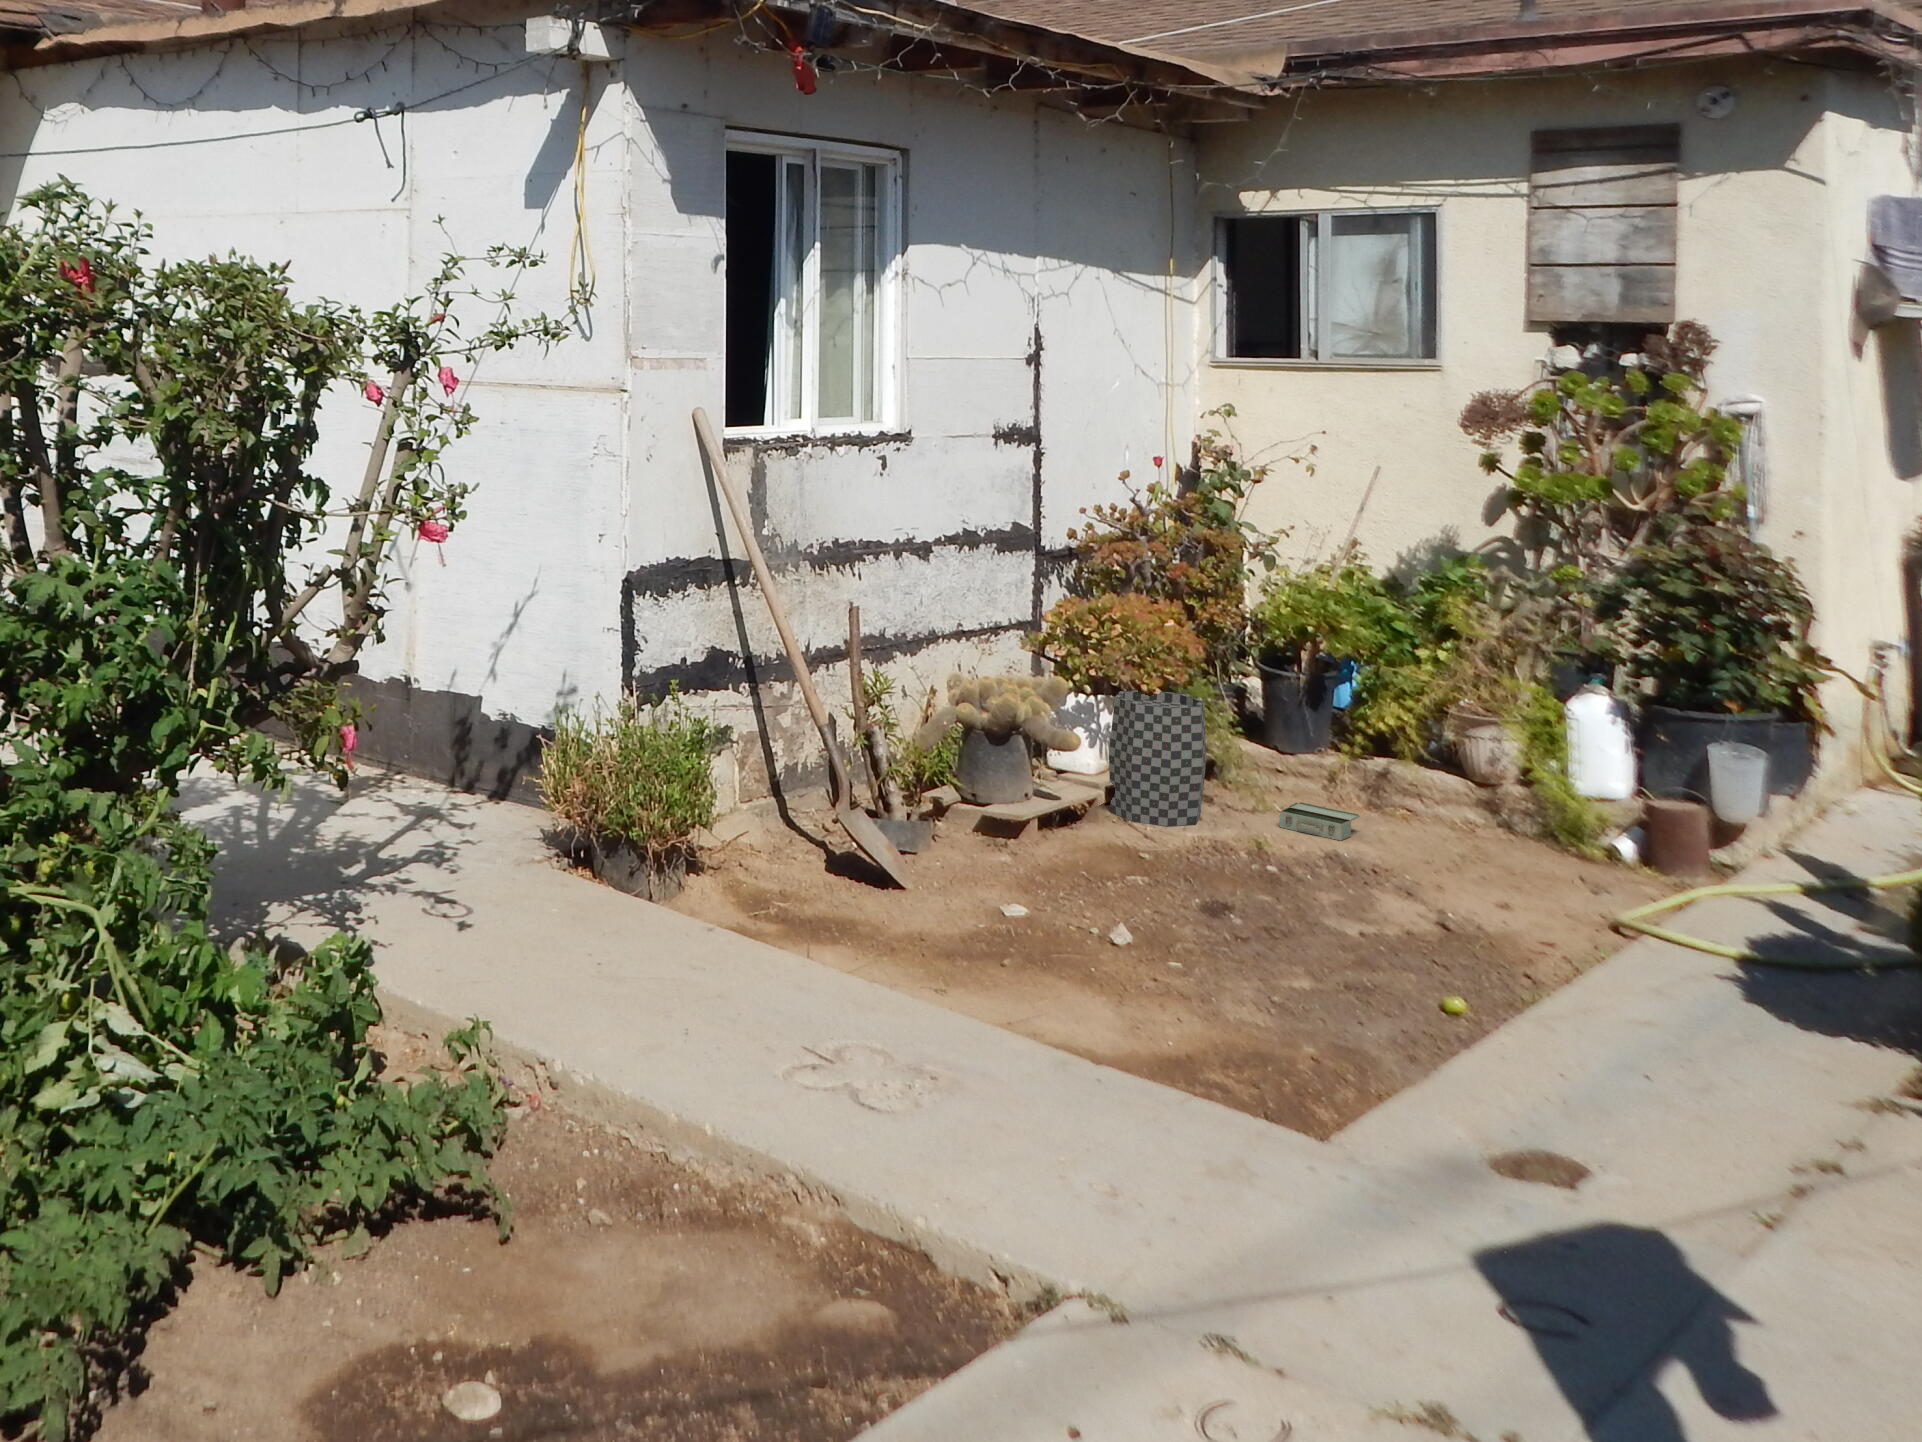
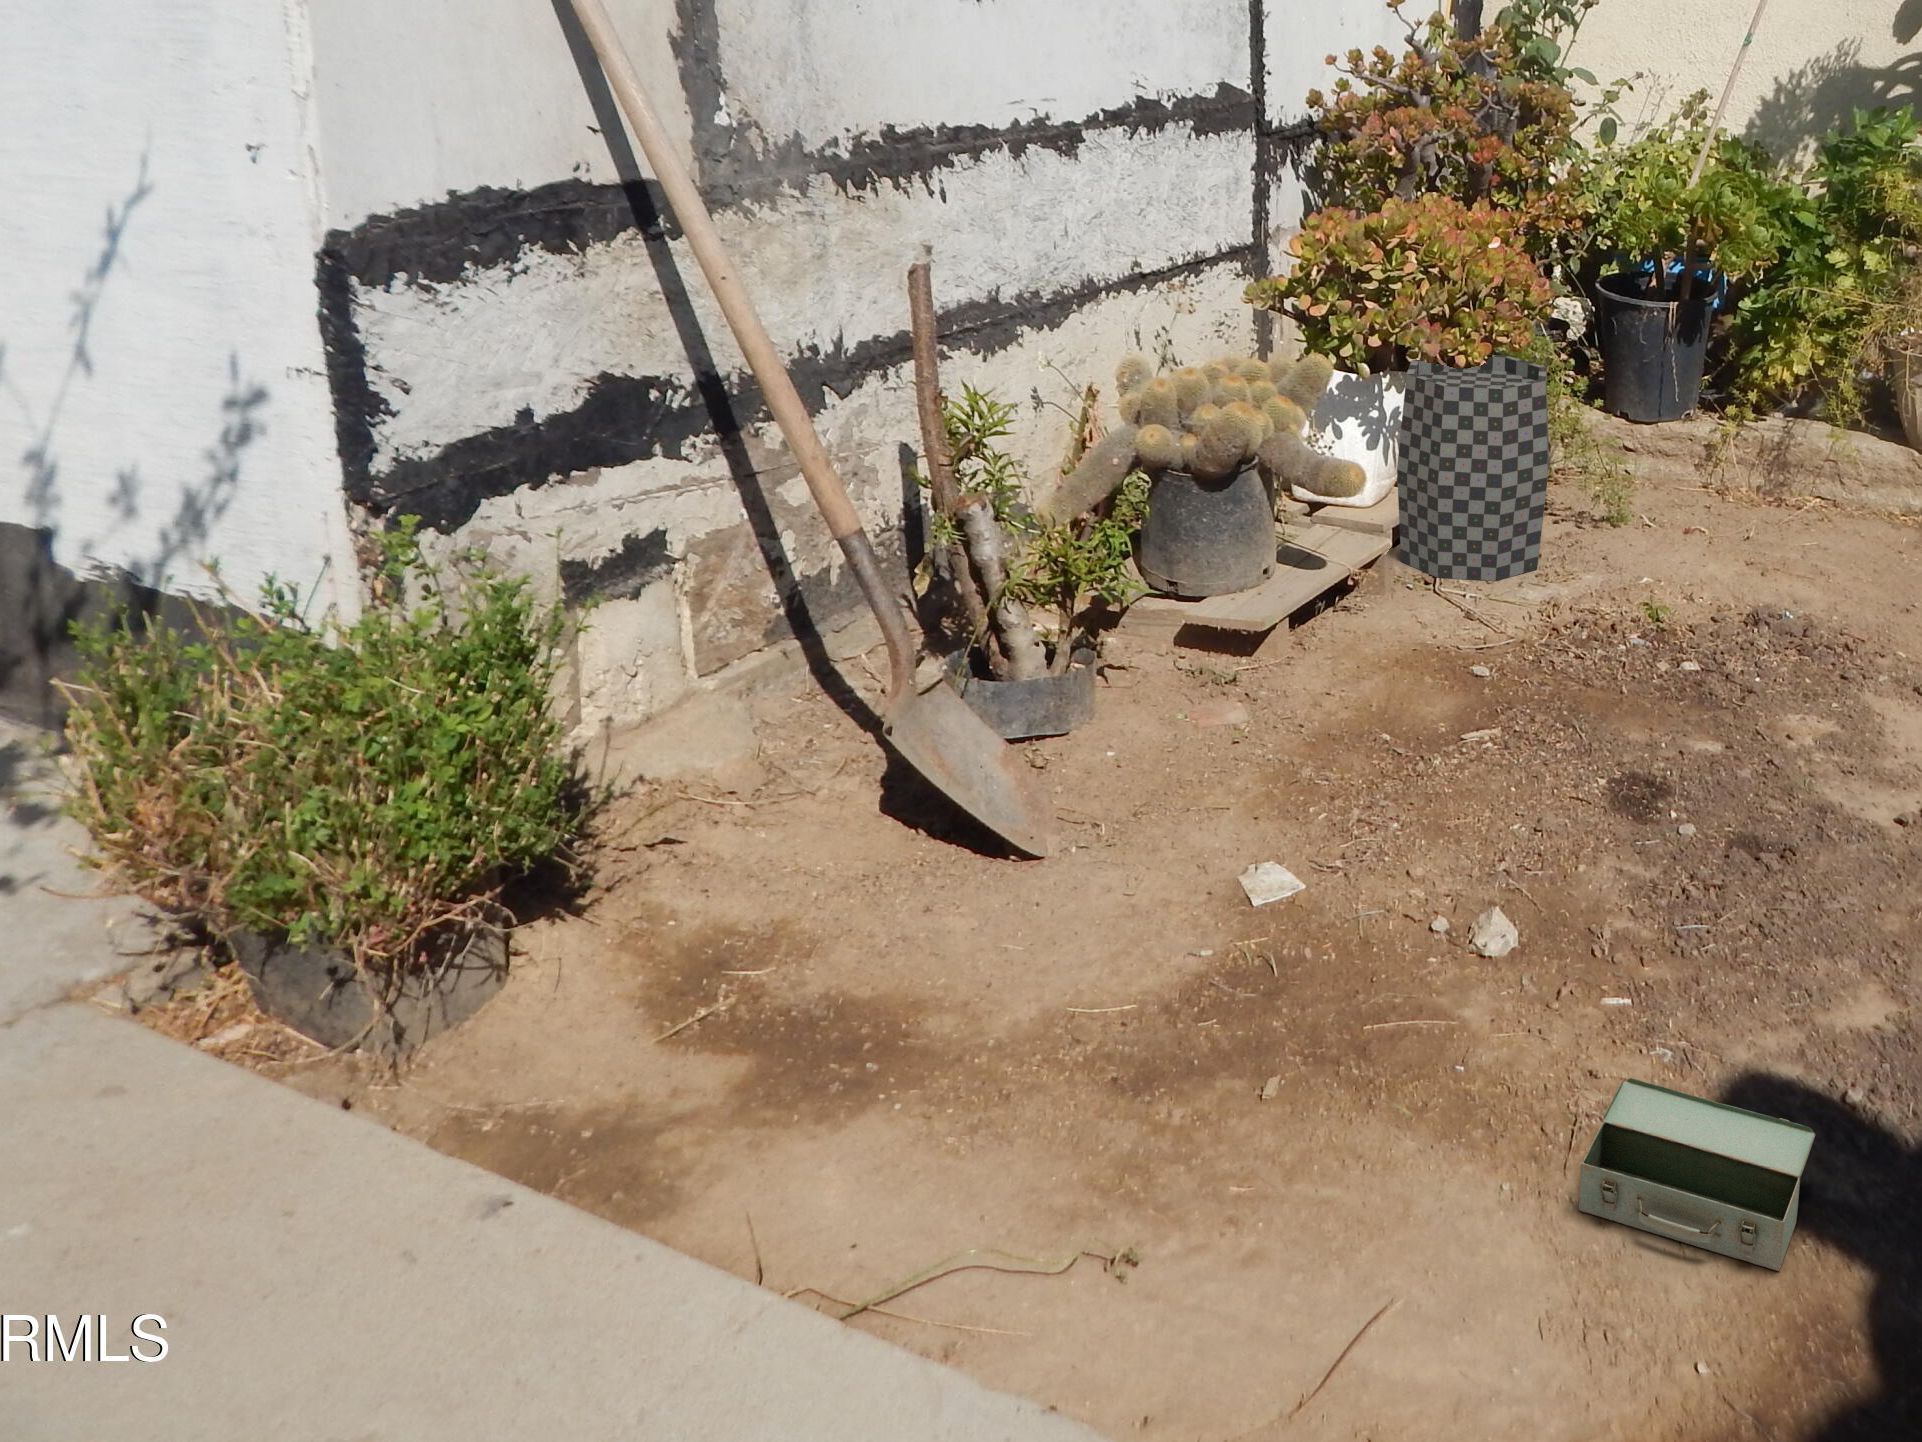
toolbox: present [1279,802,1360,841] -> present [1579,1078,1815,1271]

